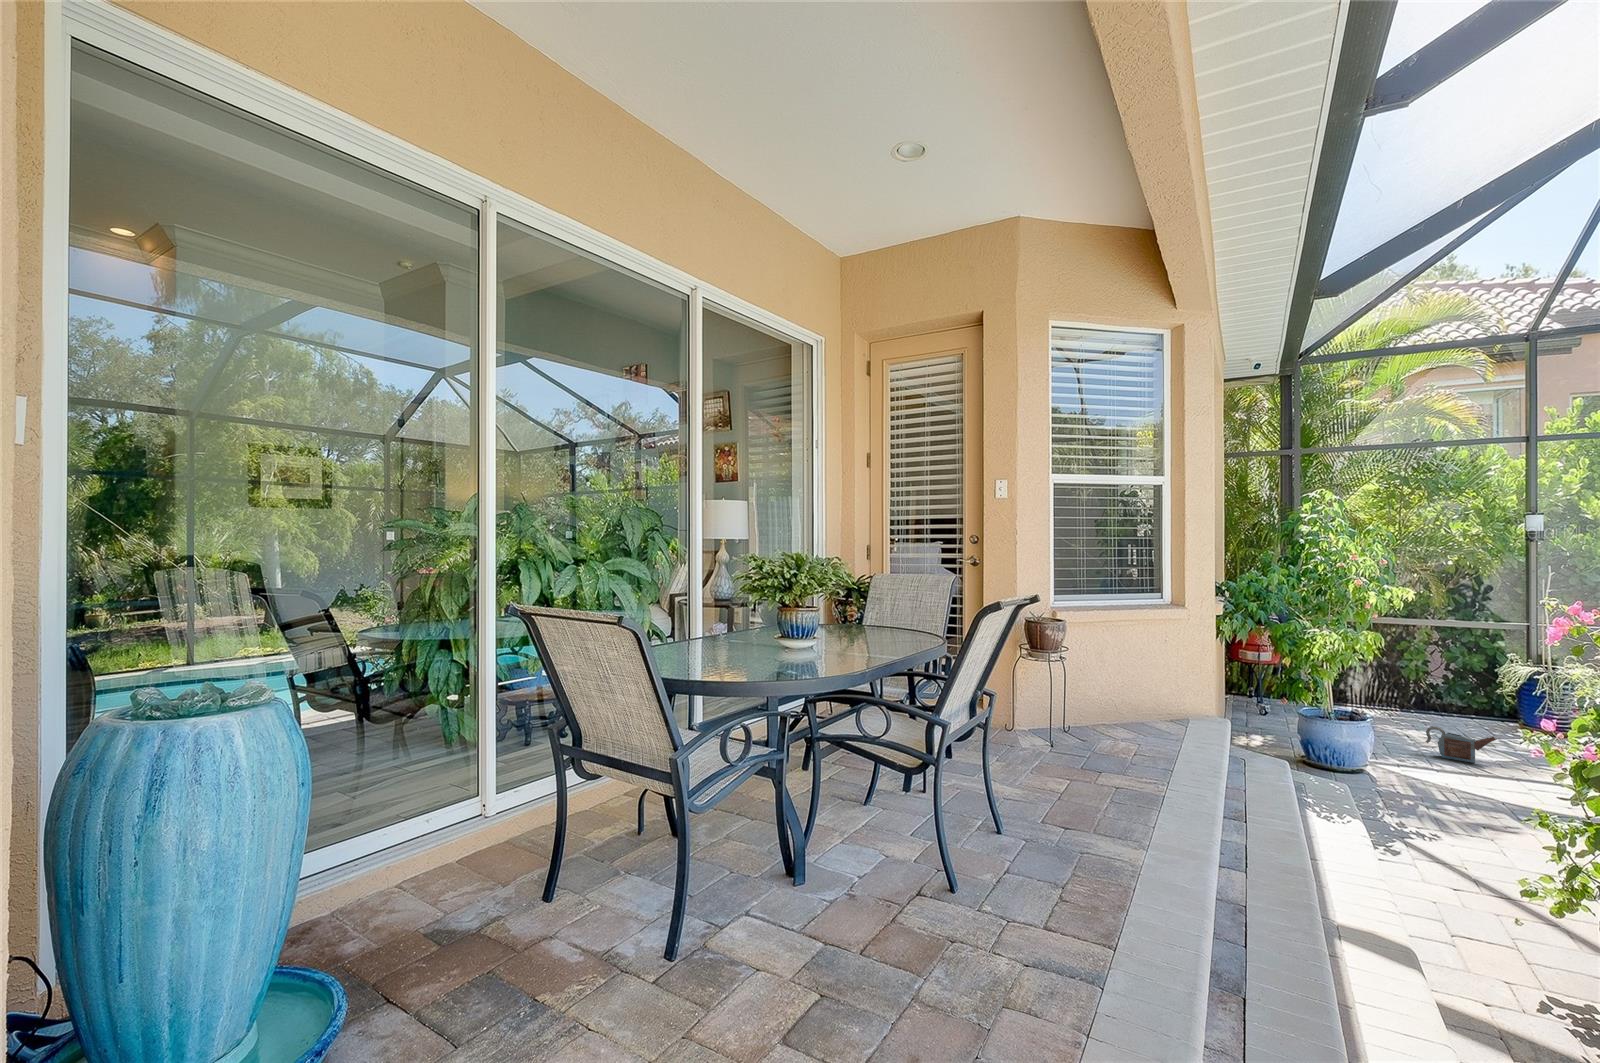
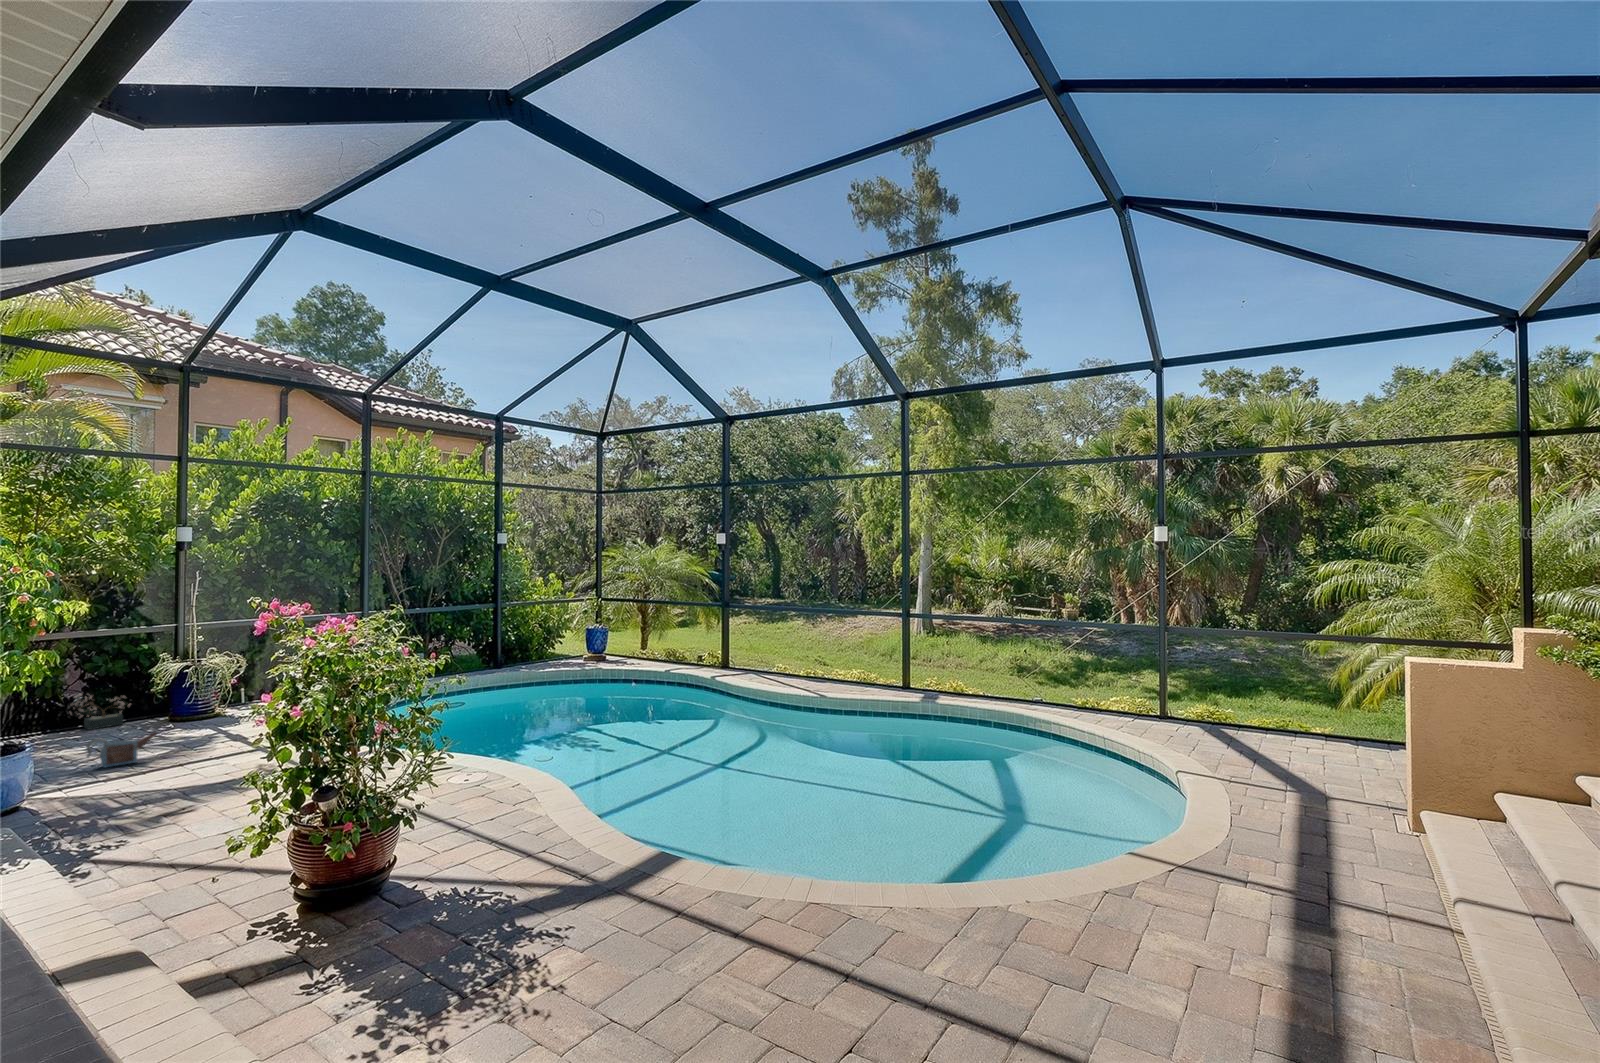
decorative plant: none [1422,679,1481,720] -> present [70,694,130,730]

